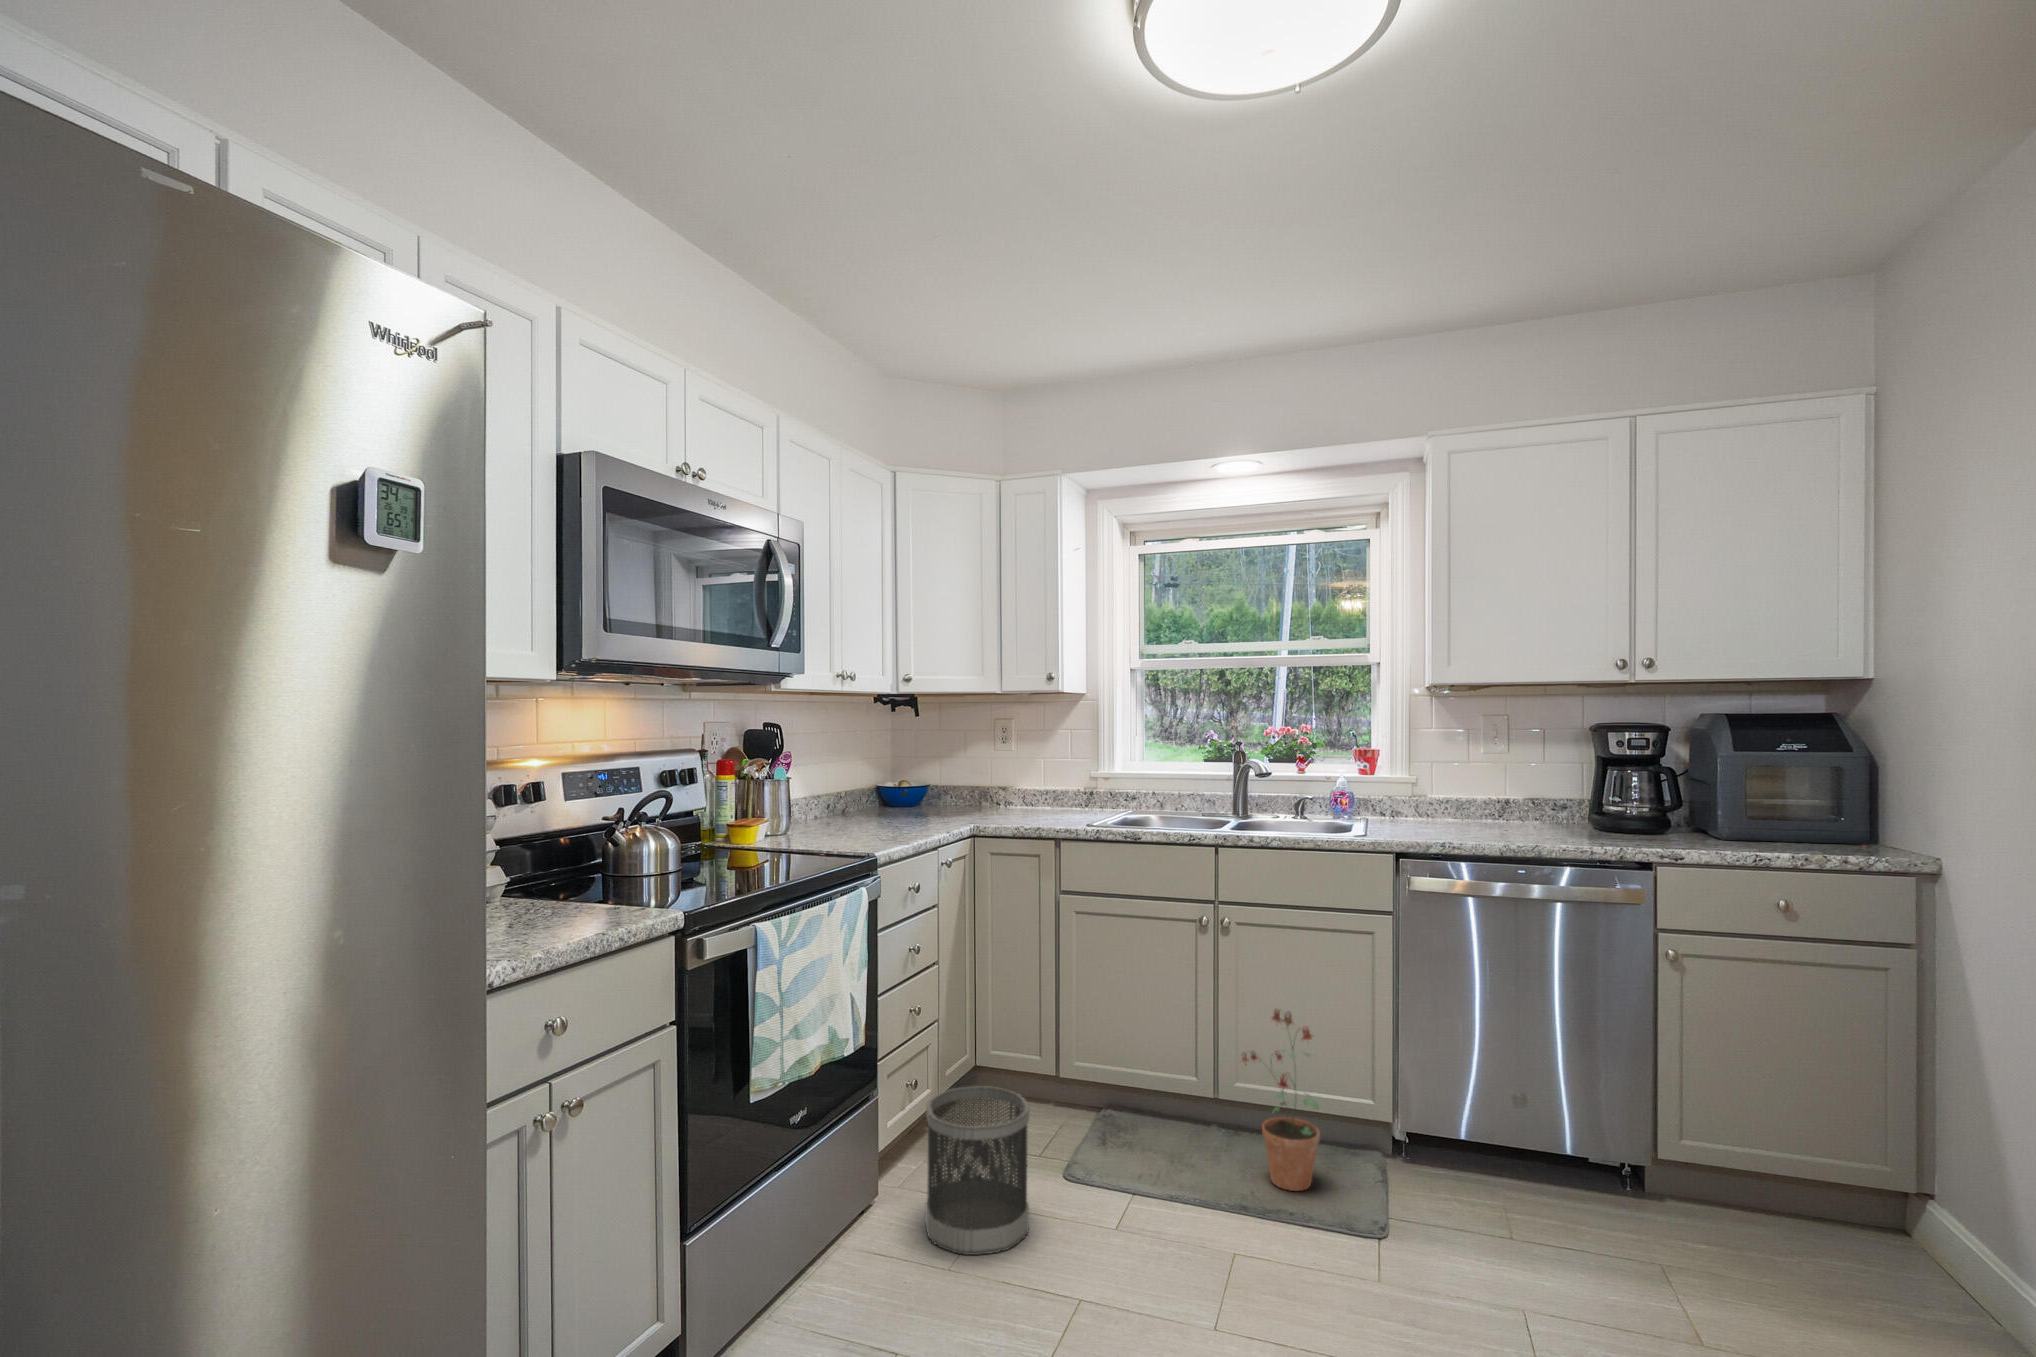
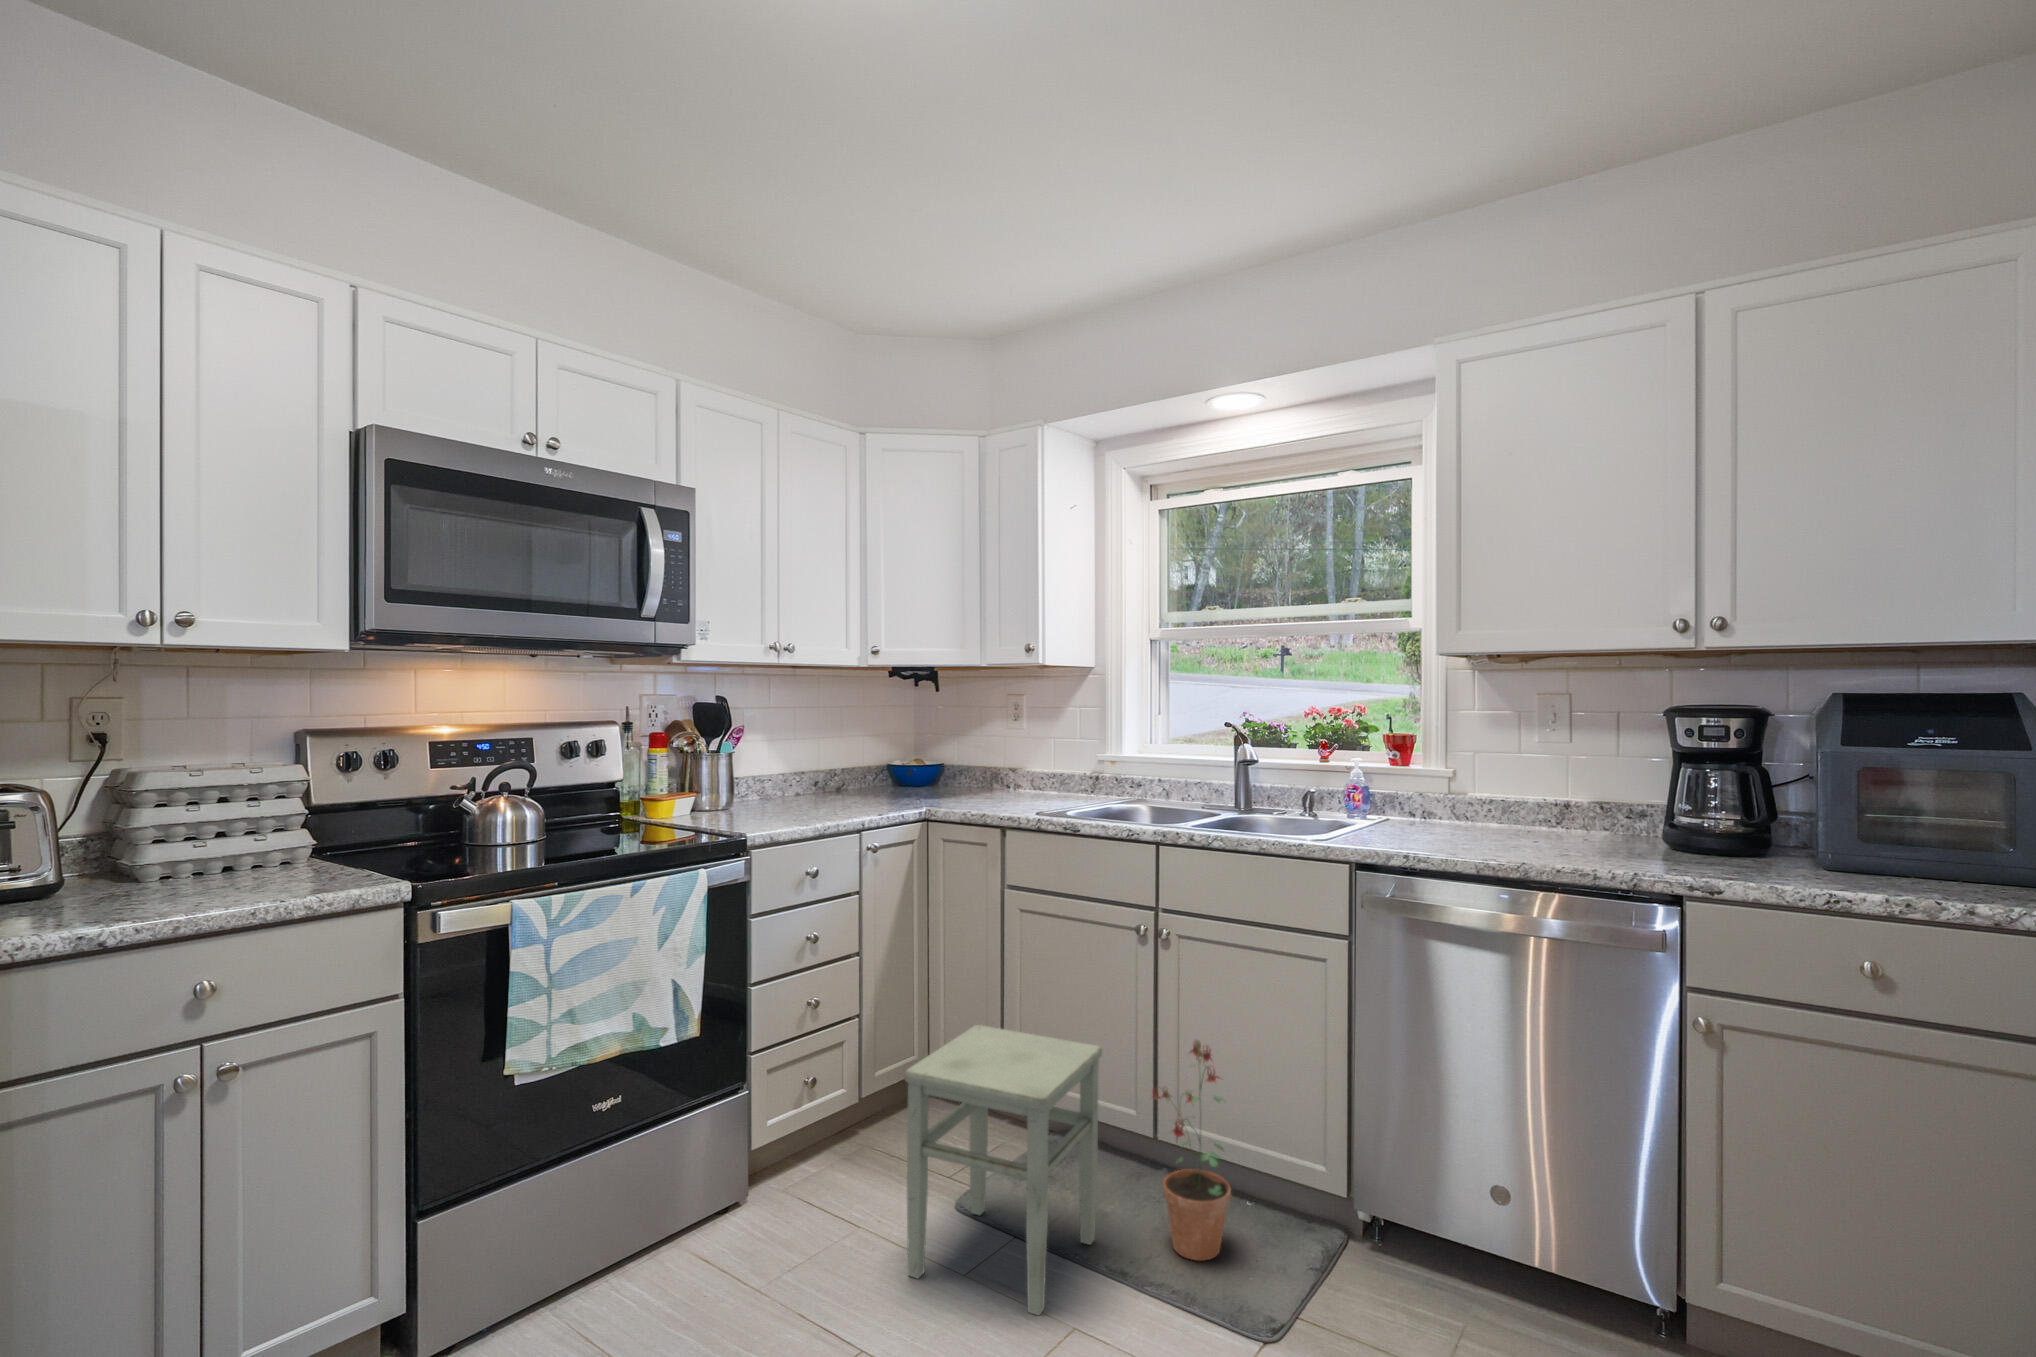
stool: none [1078,1013,1217,1250] -> present [904,1025,1102,1315]
wastebasket: present [925,1086,1029,1255] -> none [751,1092,869,1278]

